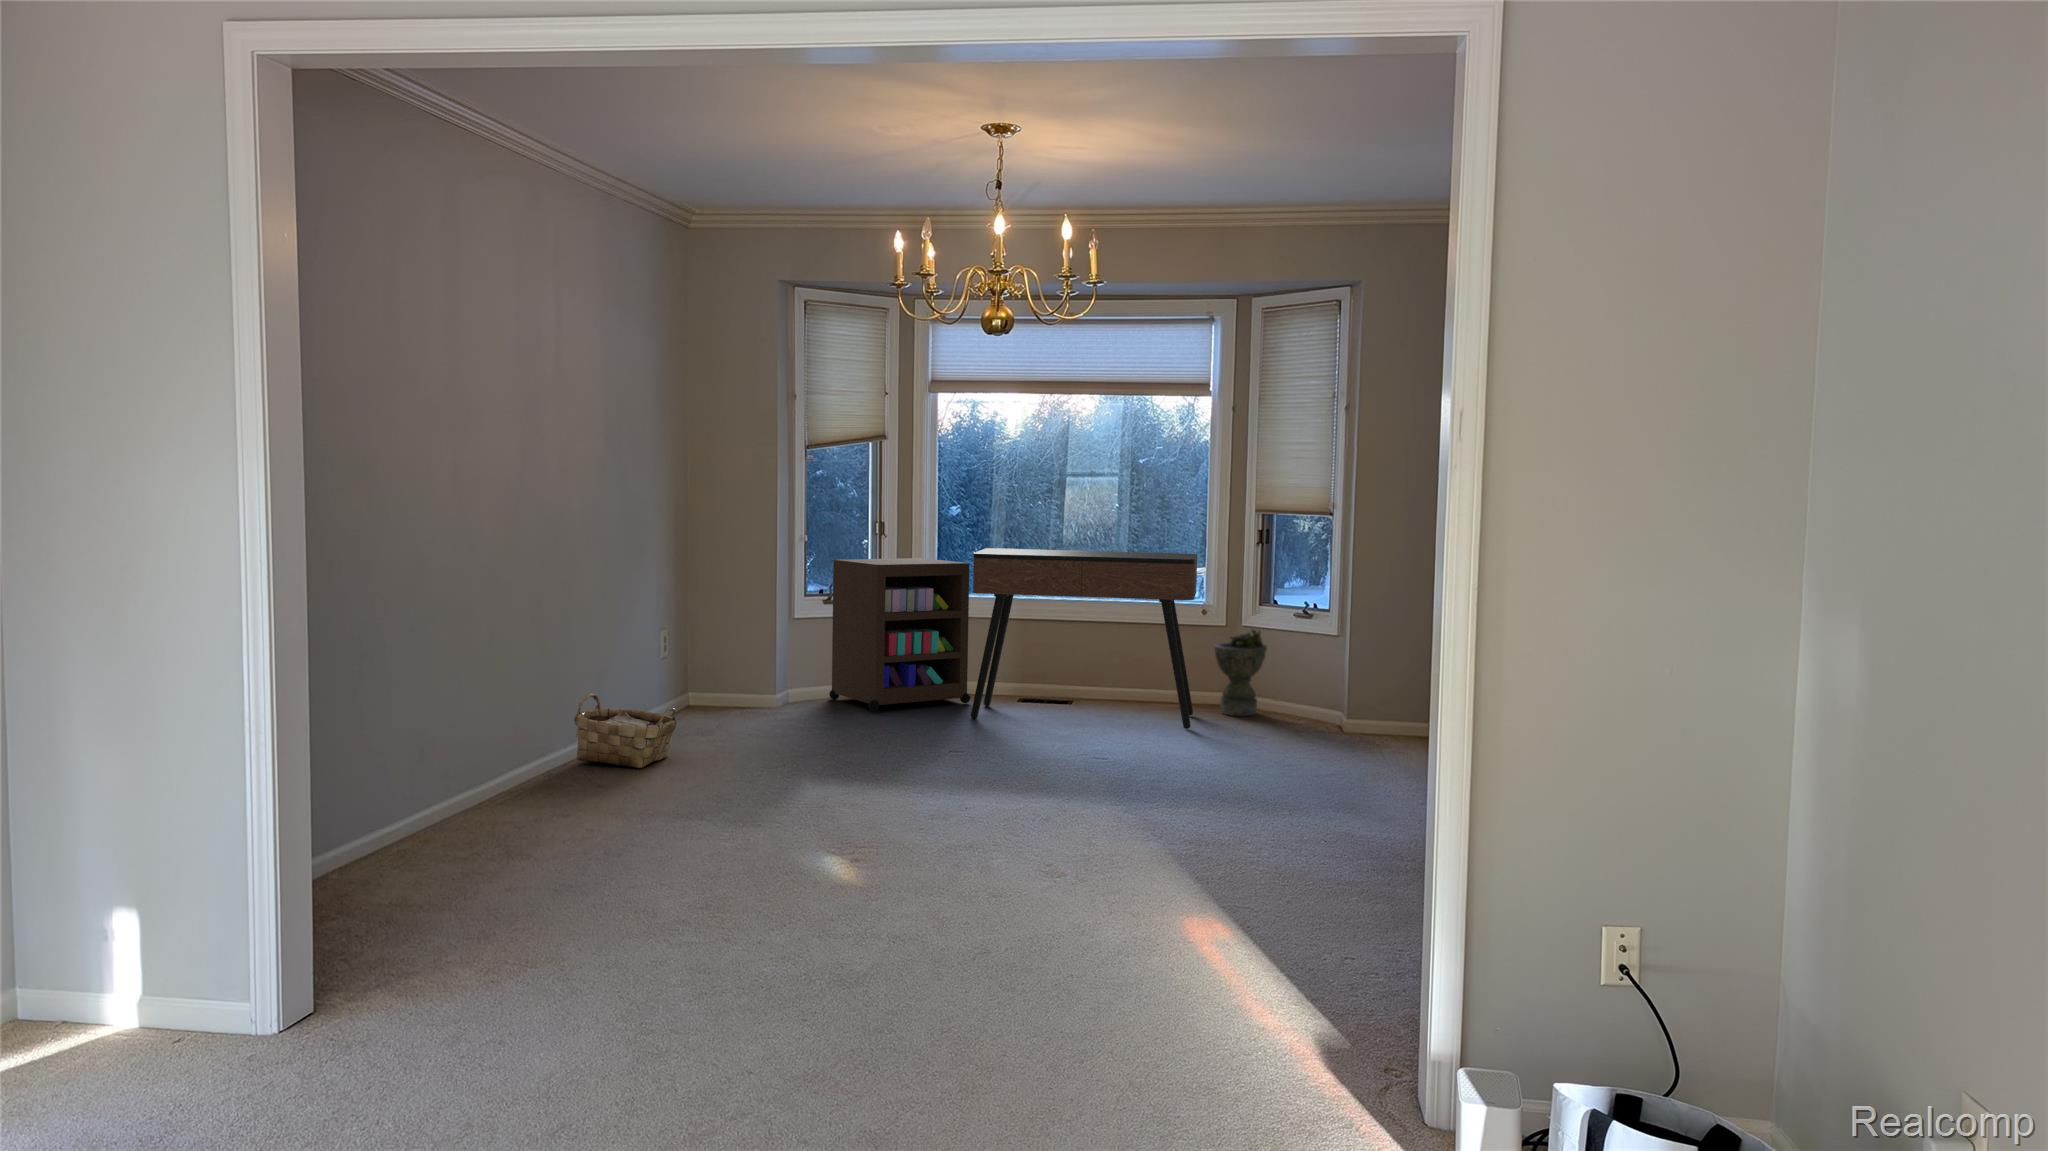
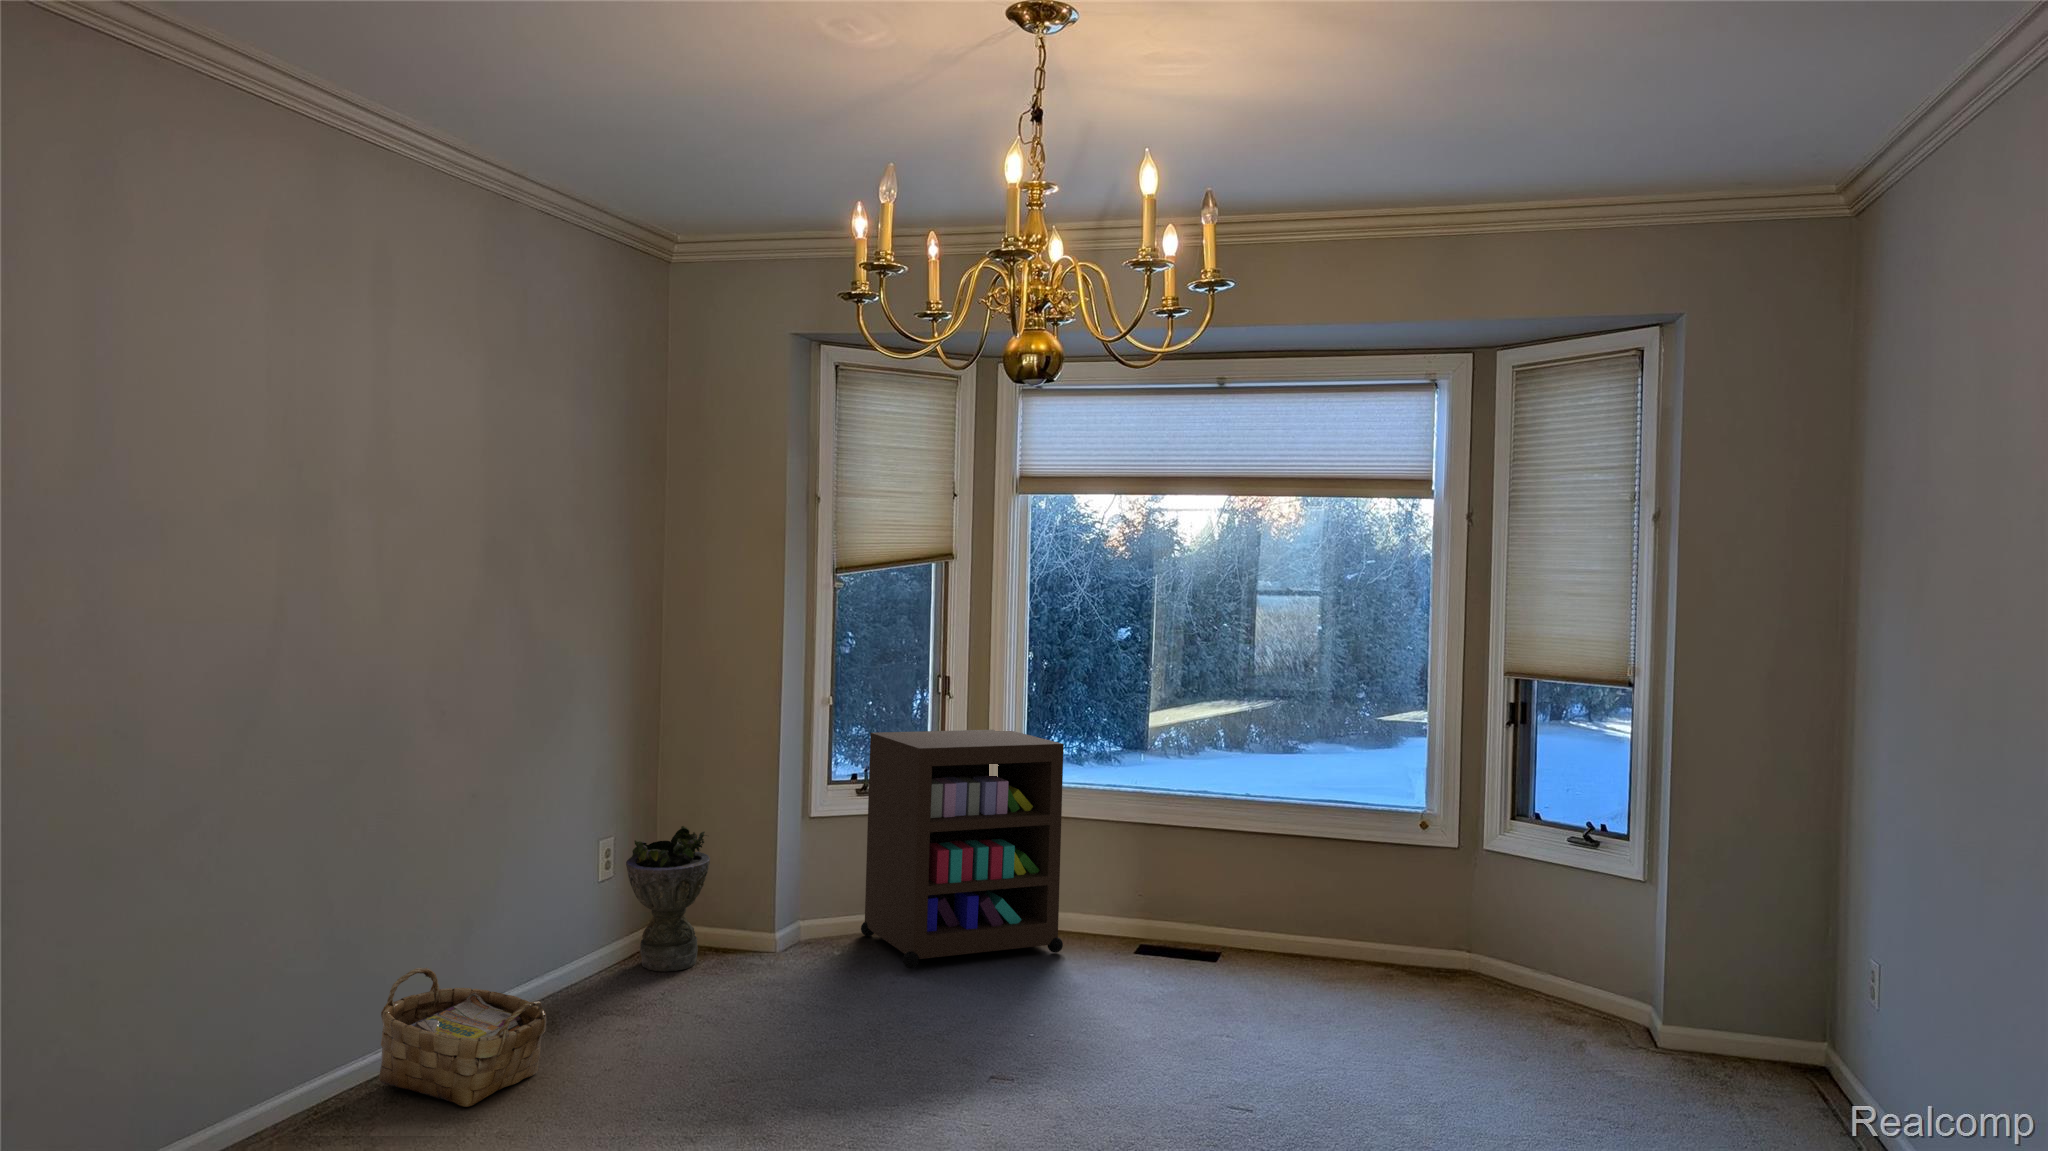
console table: present [971,548,1197,729] -> none [1052,723,1411,1033]
planter: present [1214,630,1267,716] -> present [626,826,710,972]

